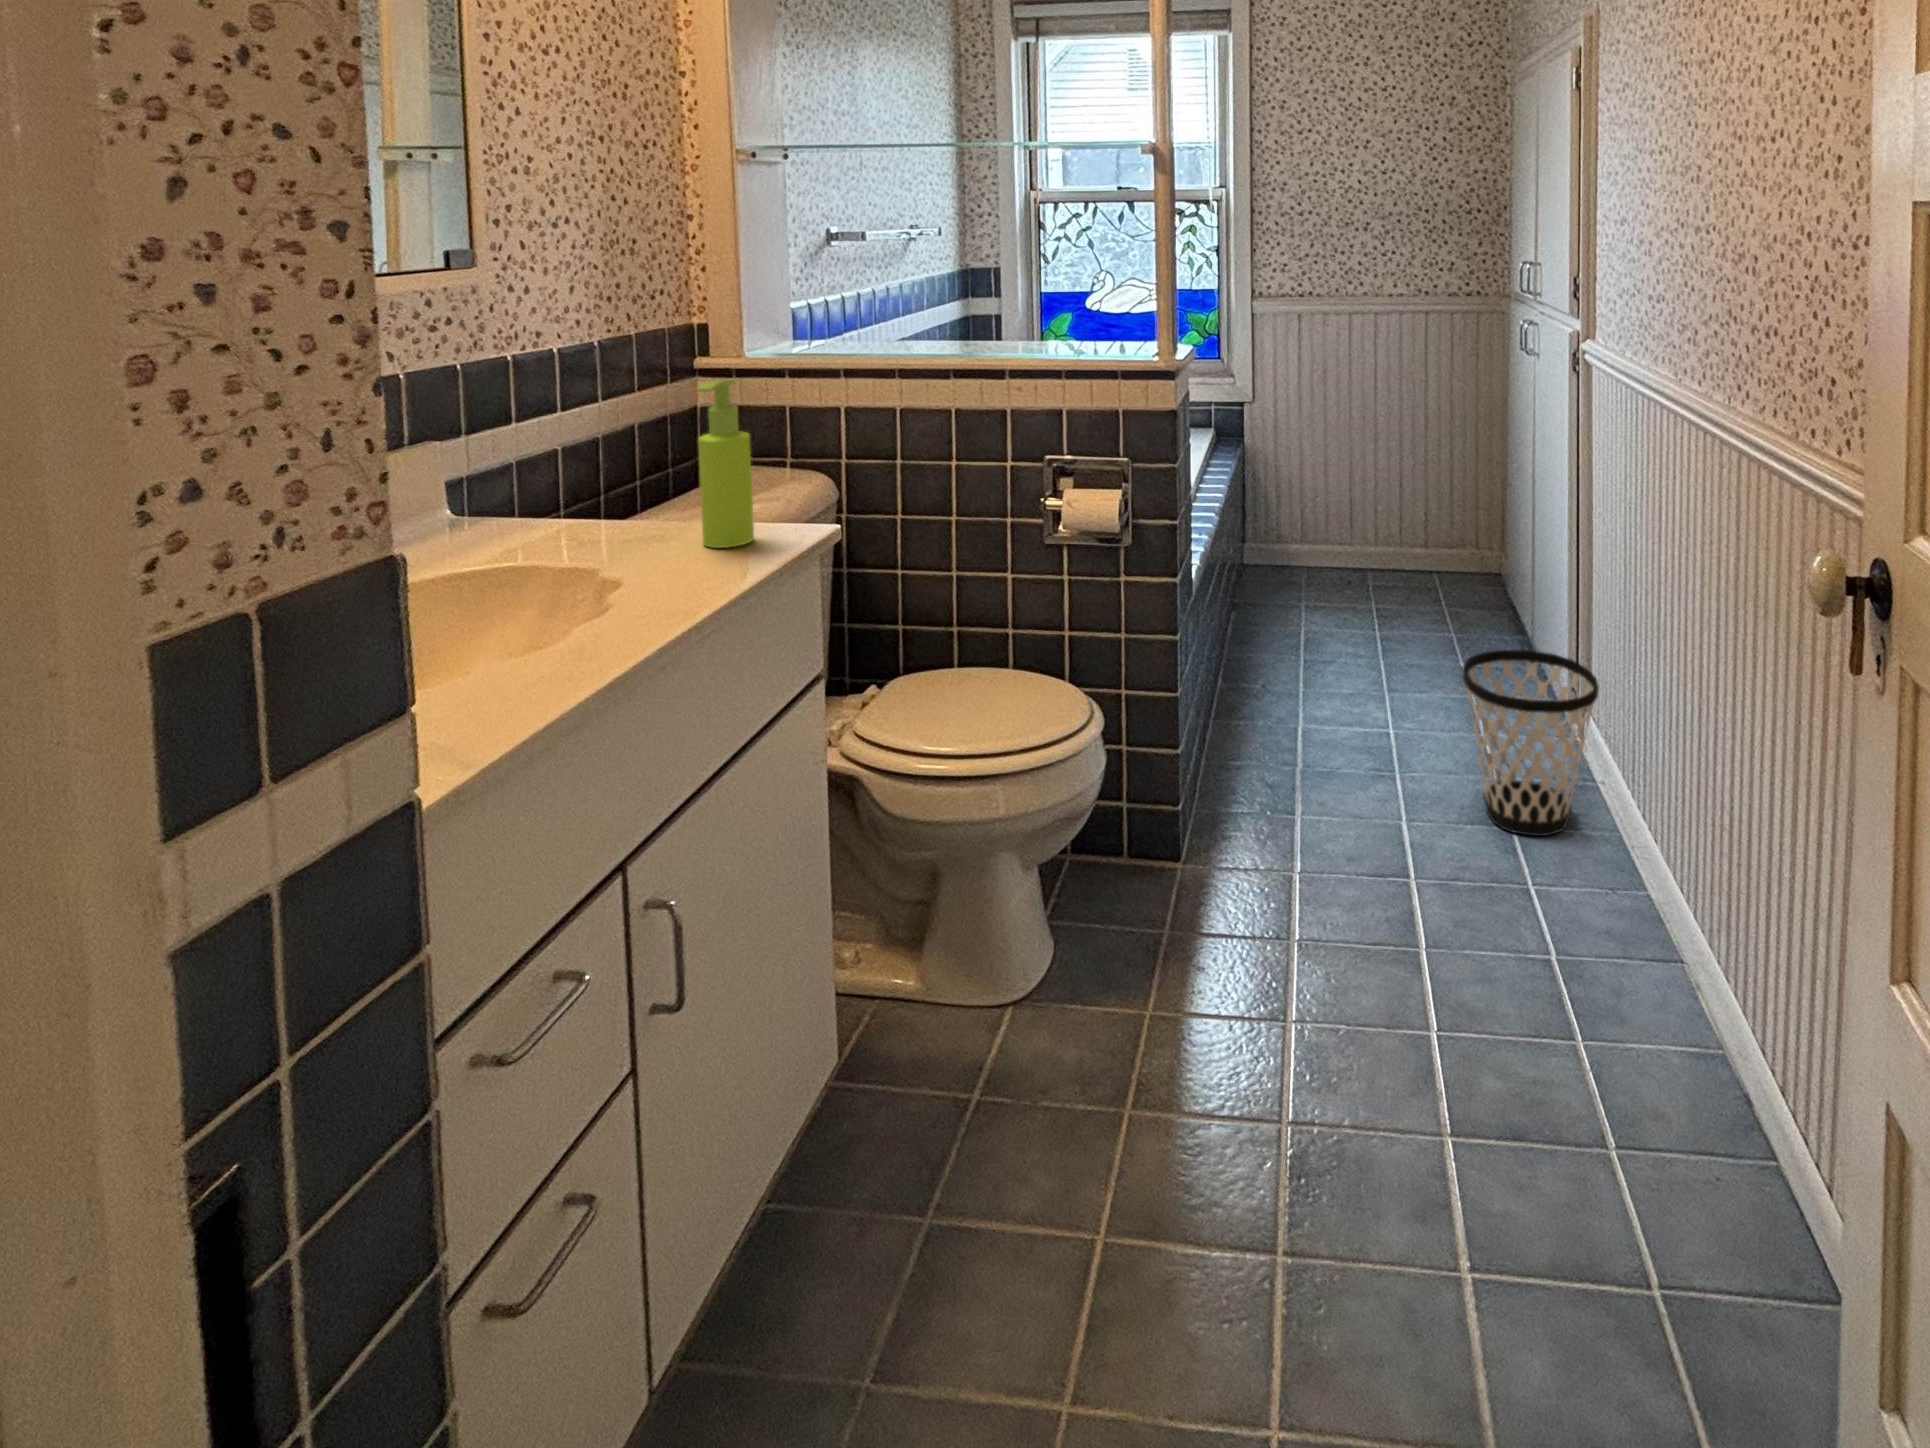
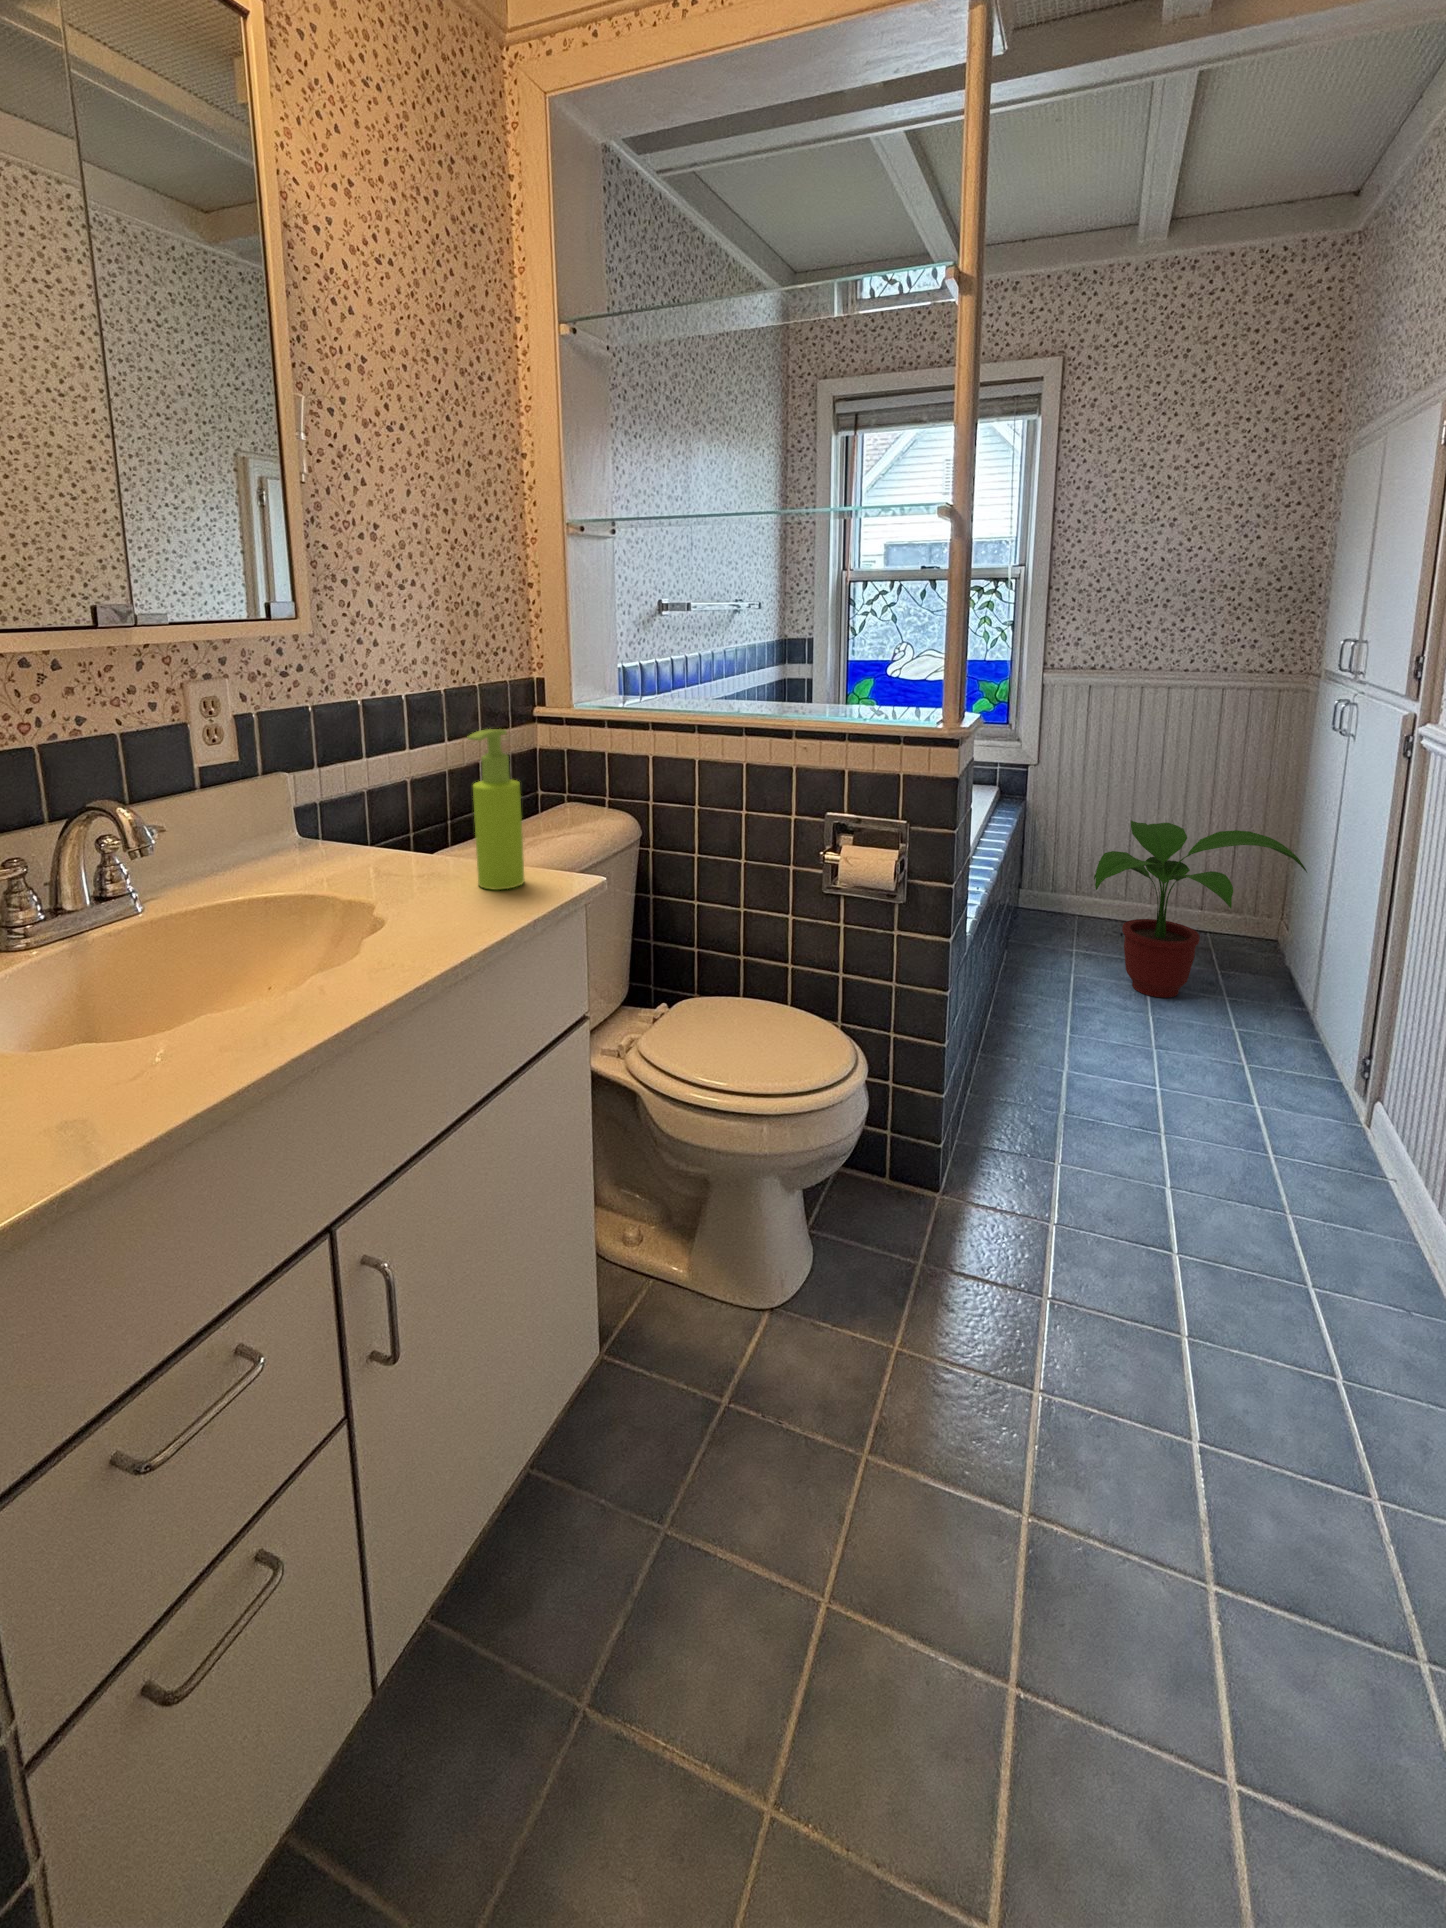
potted plant: none [1316,452,1510,637] -> present [1094,821,1307,998]
wastebasket: present [1463,650,1599,836] -> none [1249,1041,1417,1239]

